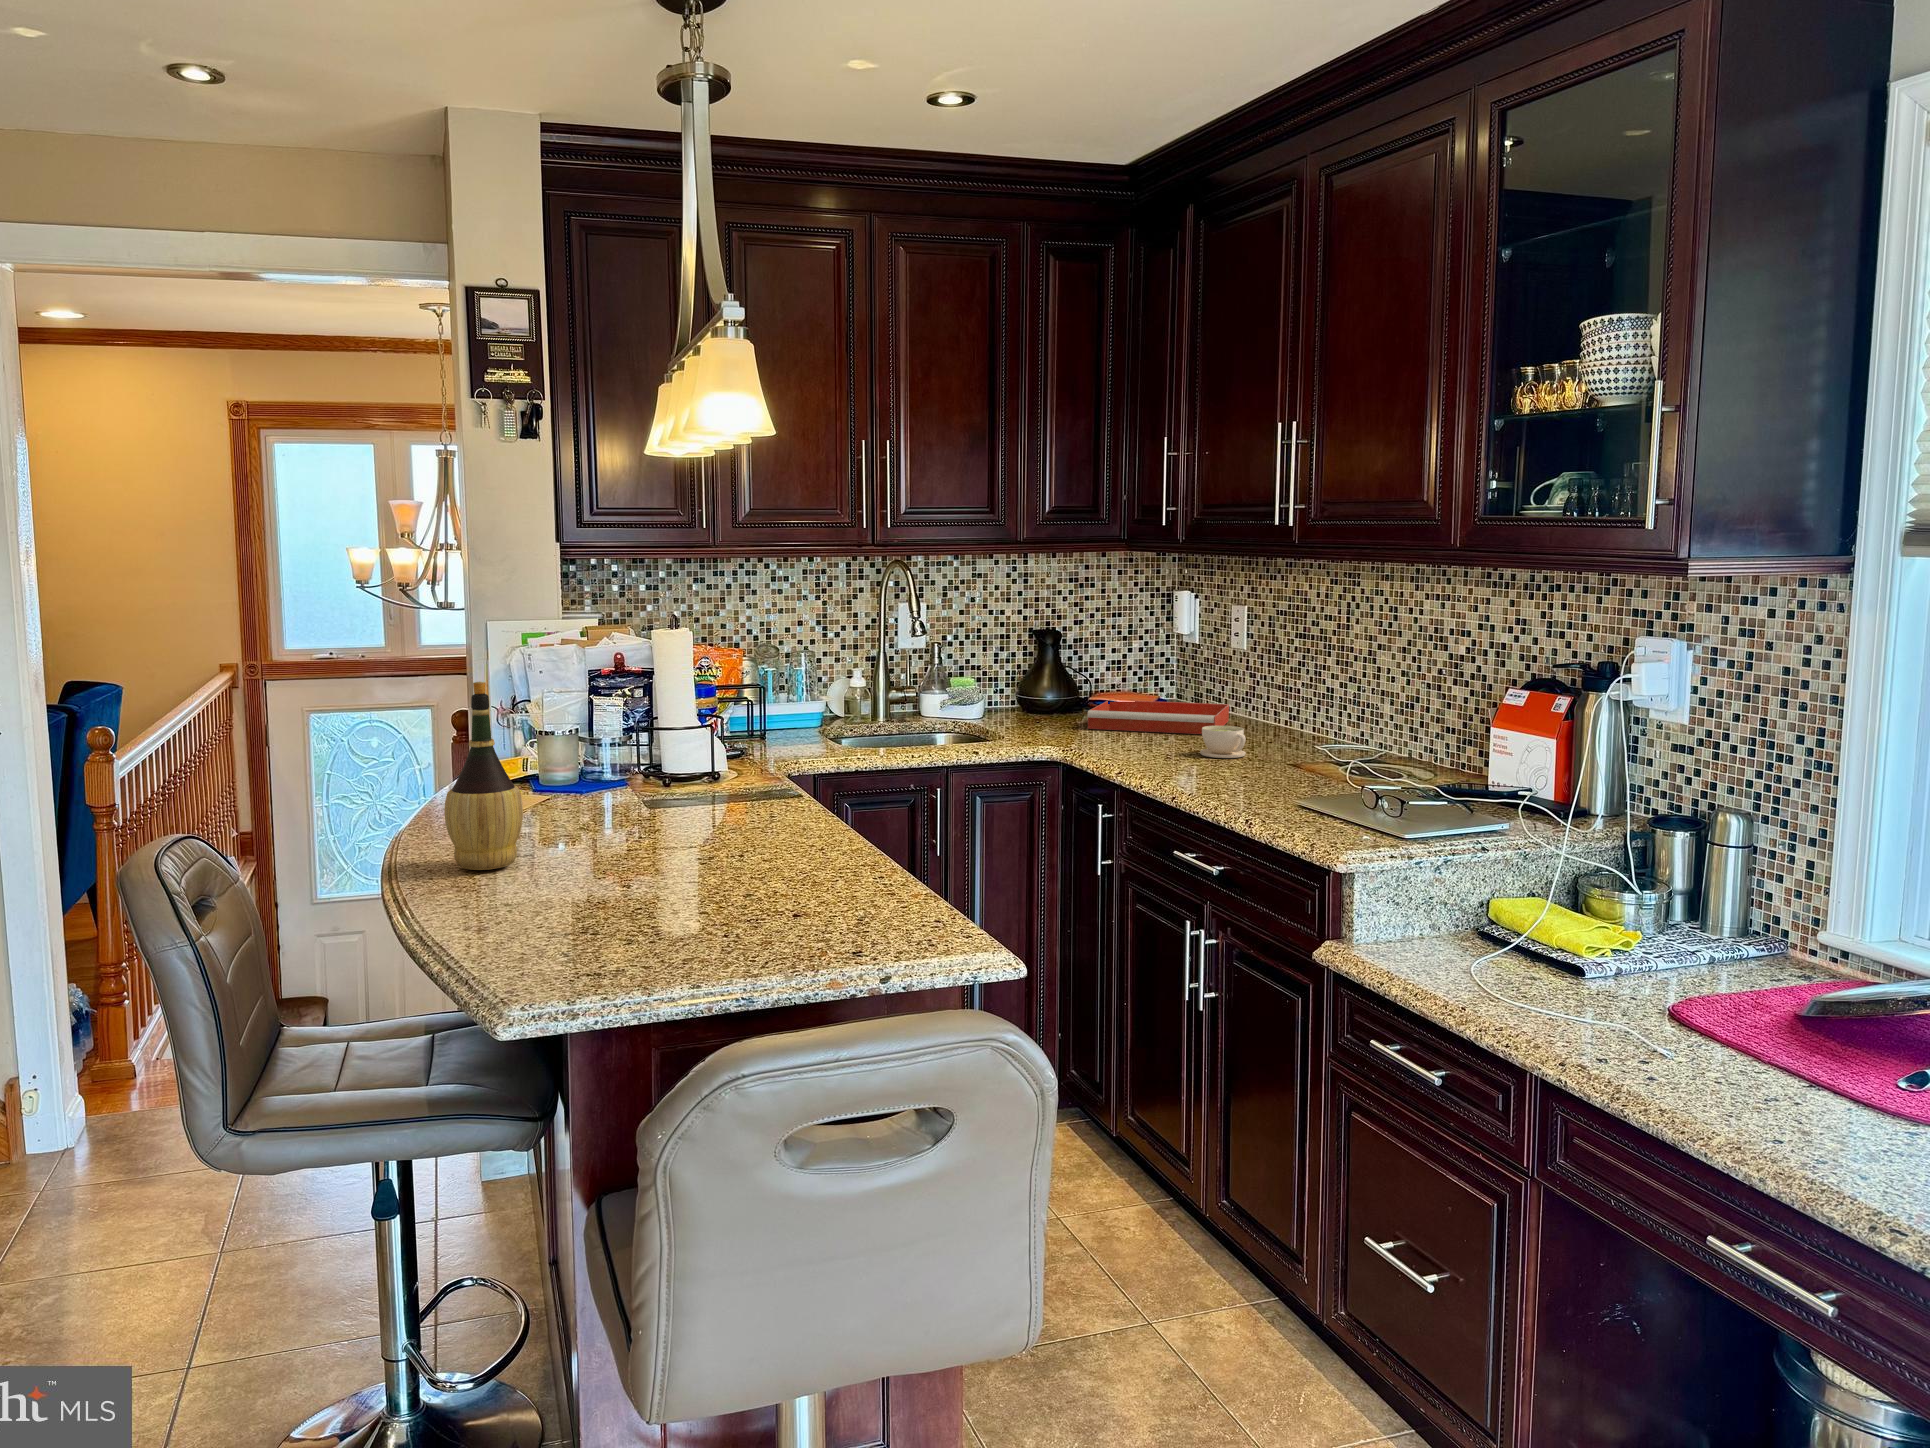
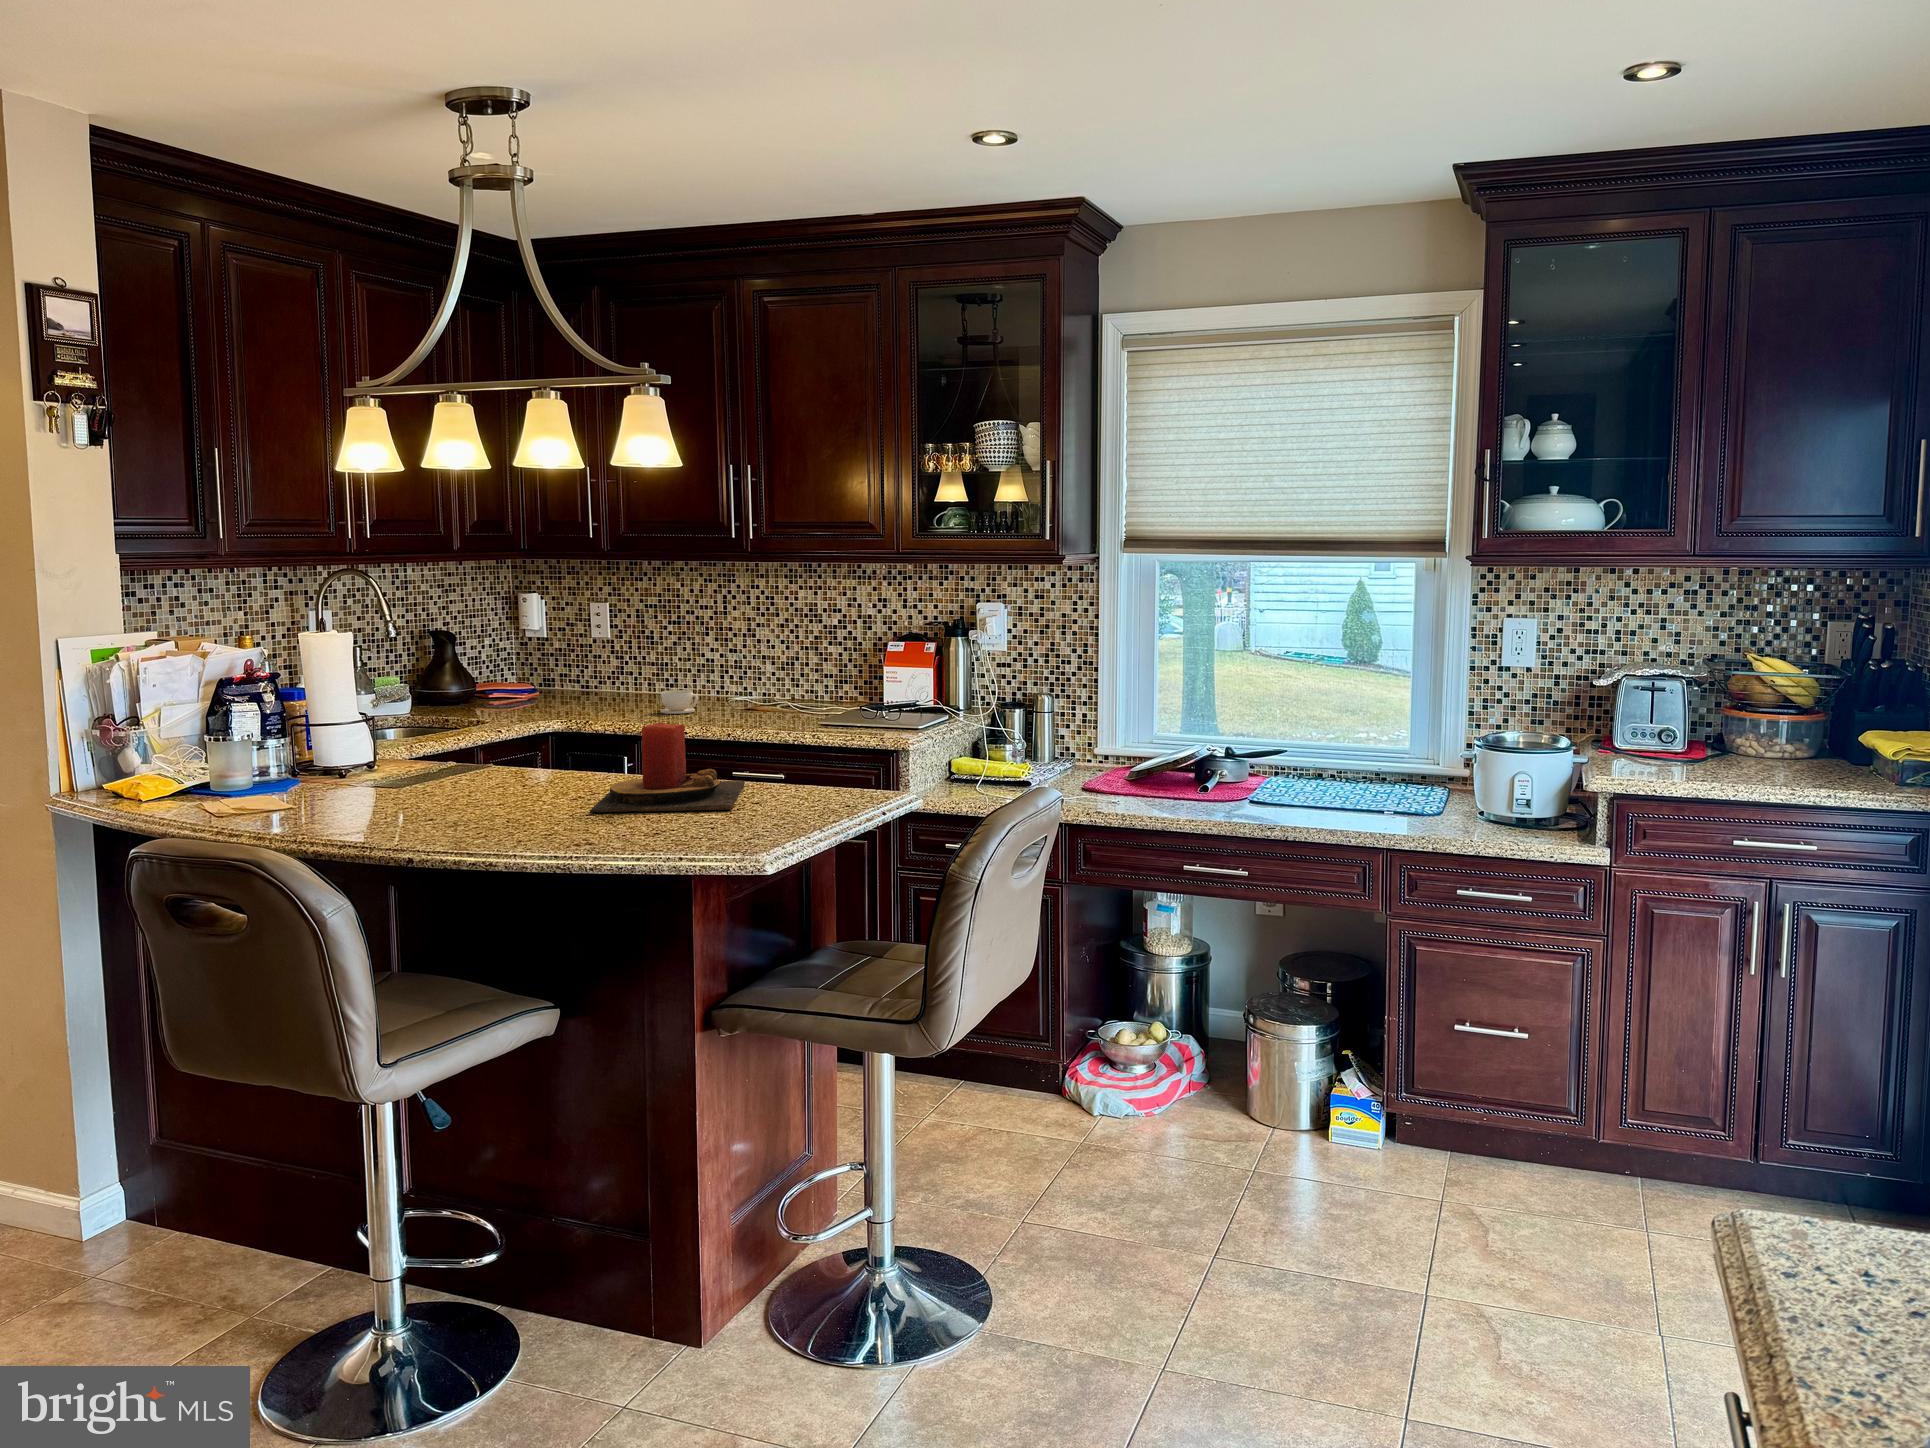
wine bottle: present [444,682,523,870] -> none [435,667,501,821]
tray: present [1087,700,1229,734] -> none [498,683,625,711]
candle: none [572,781,853,927] -> present [590,722,745,813]

